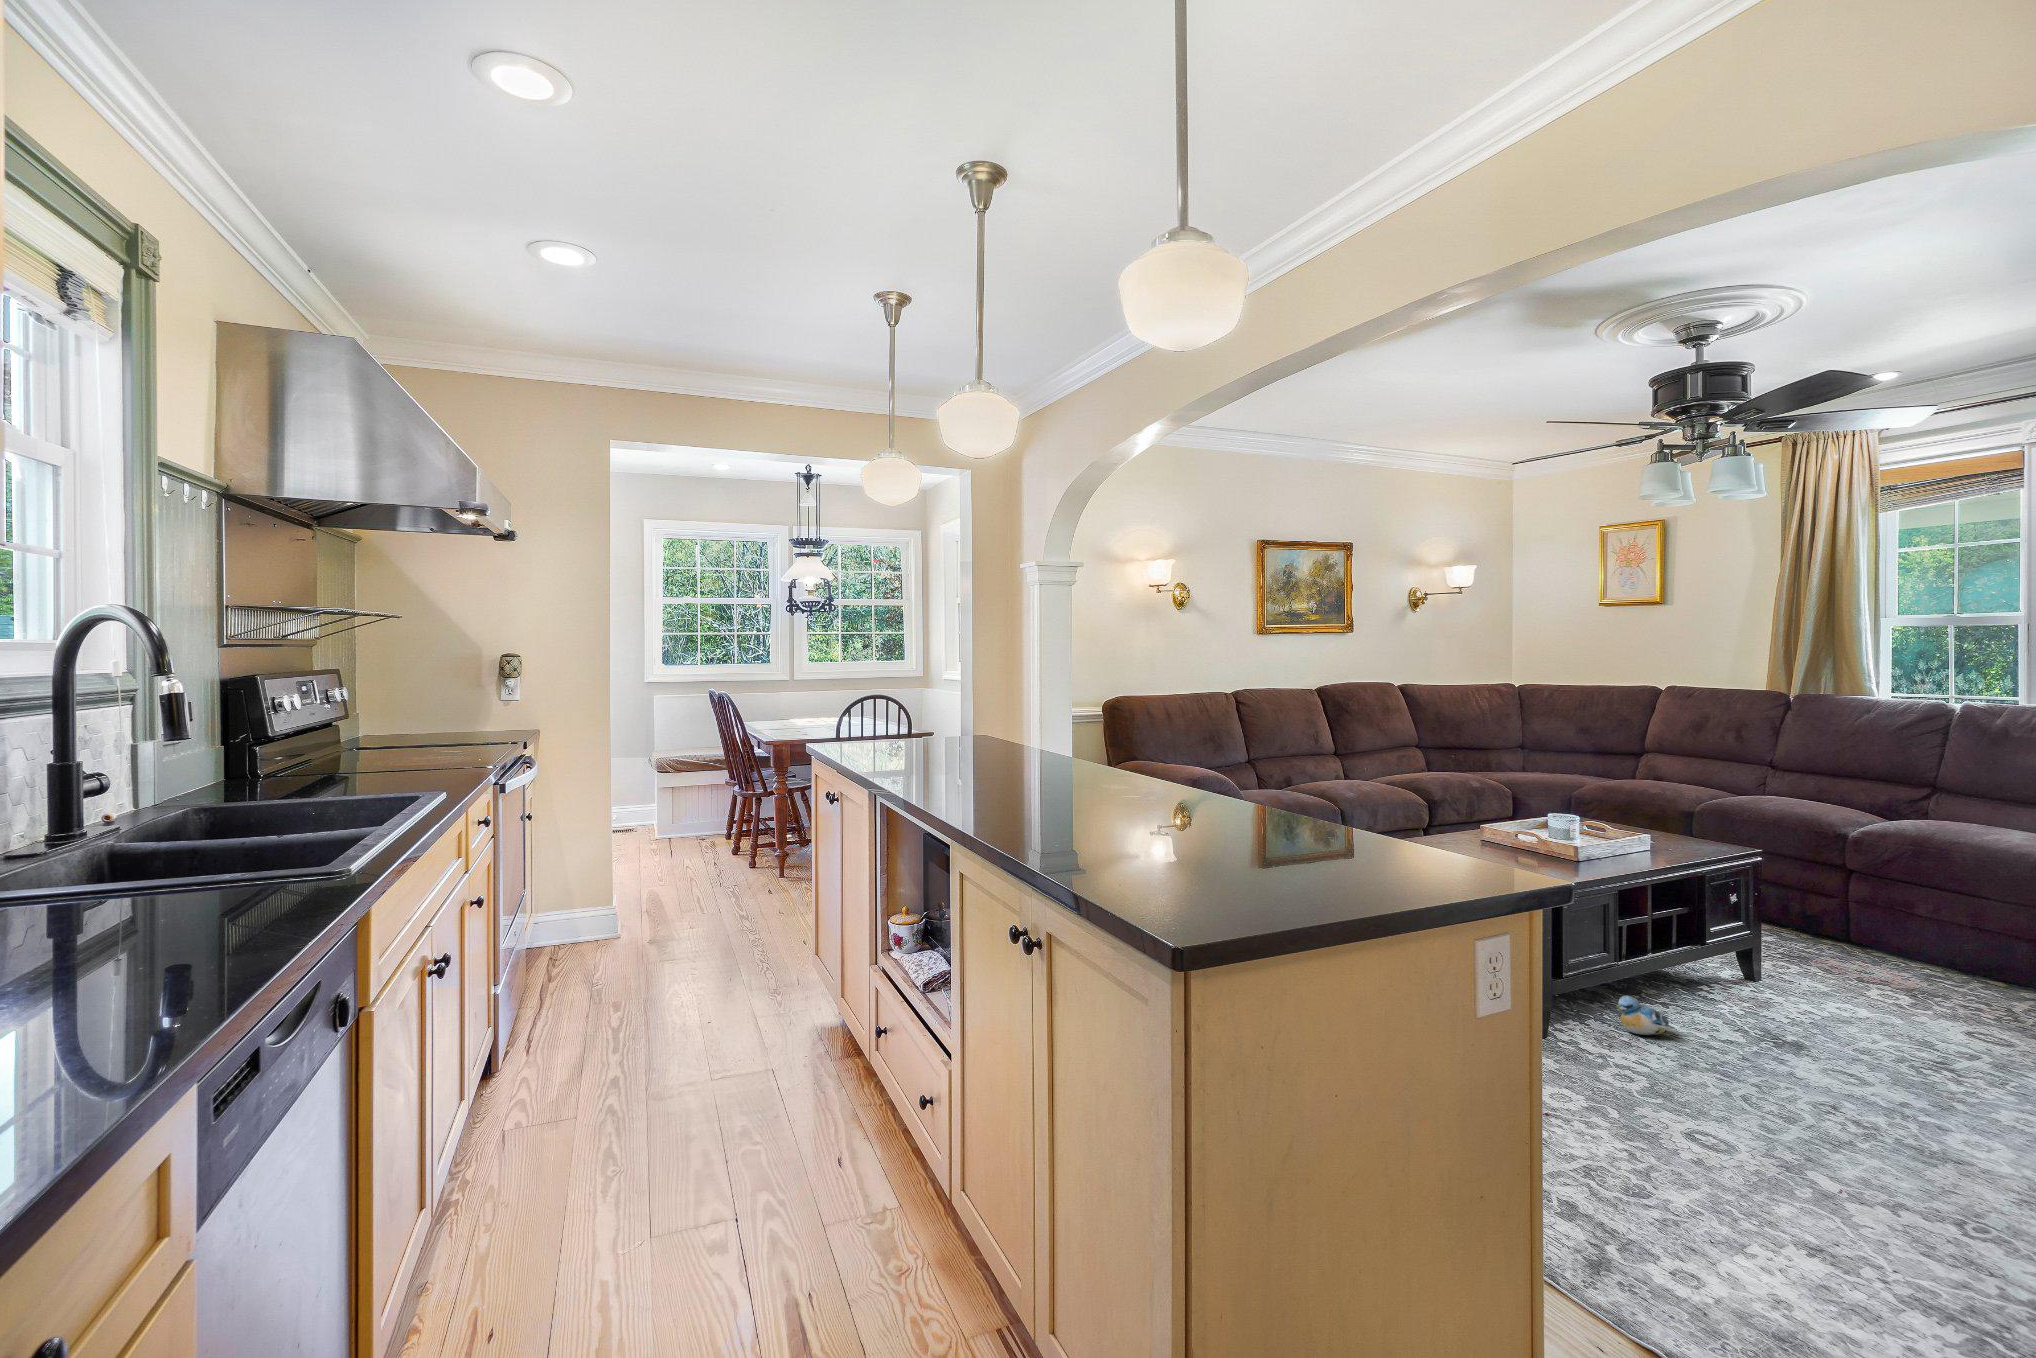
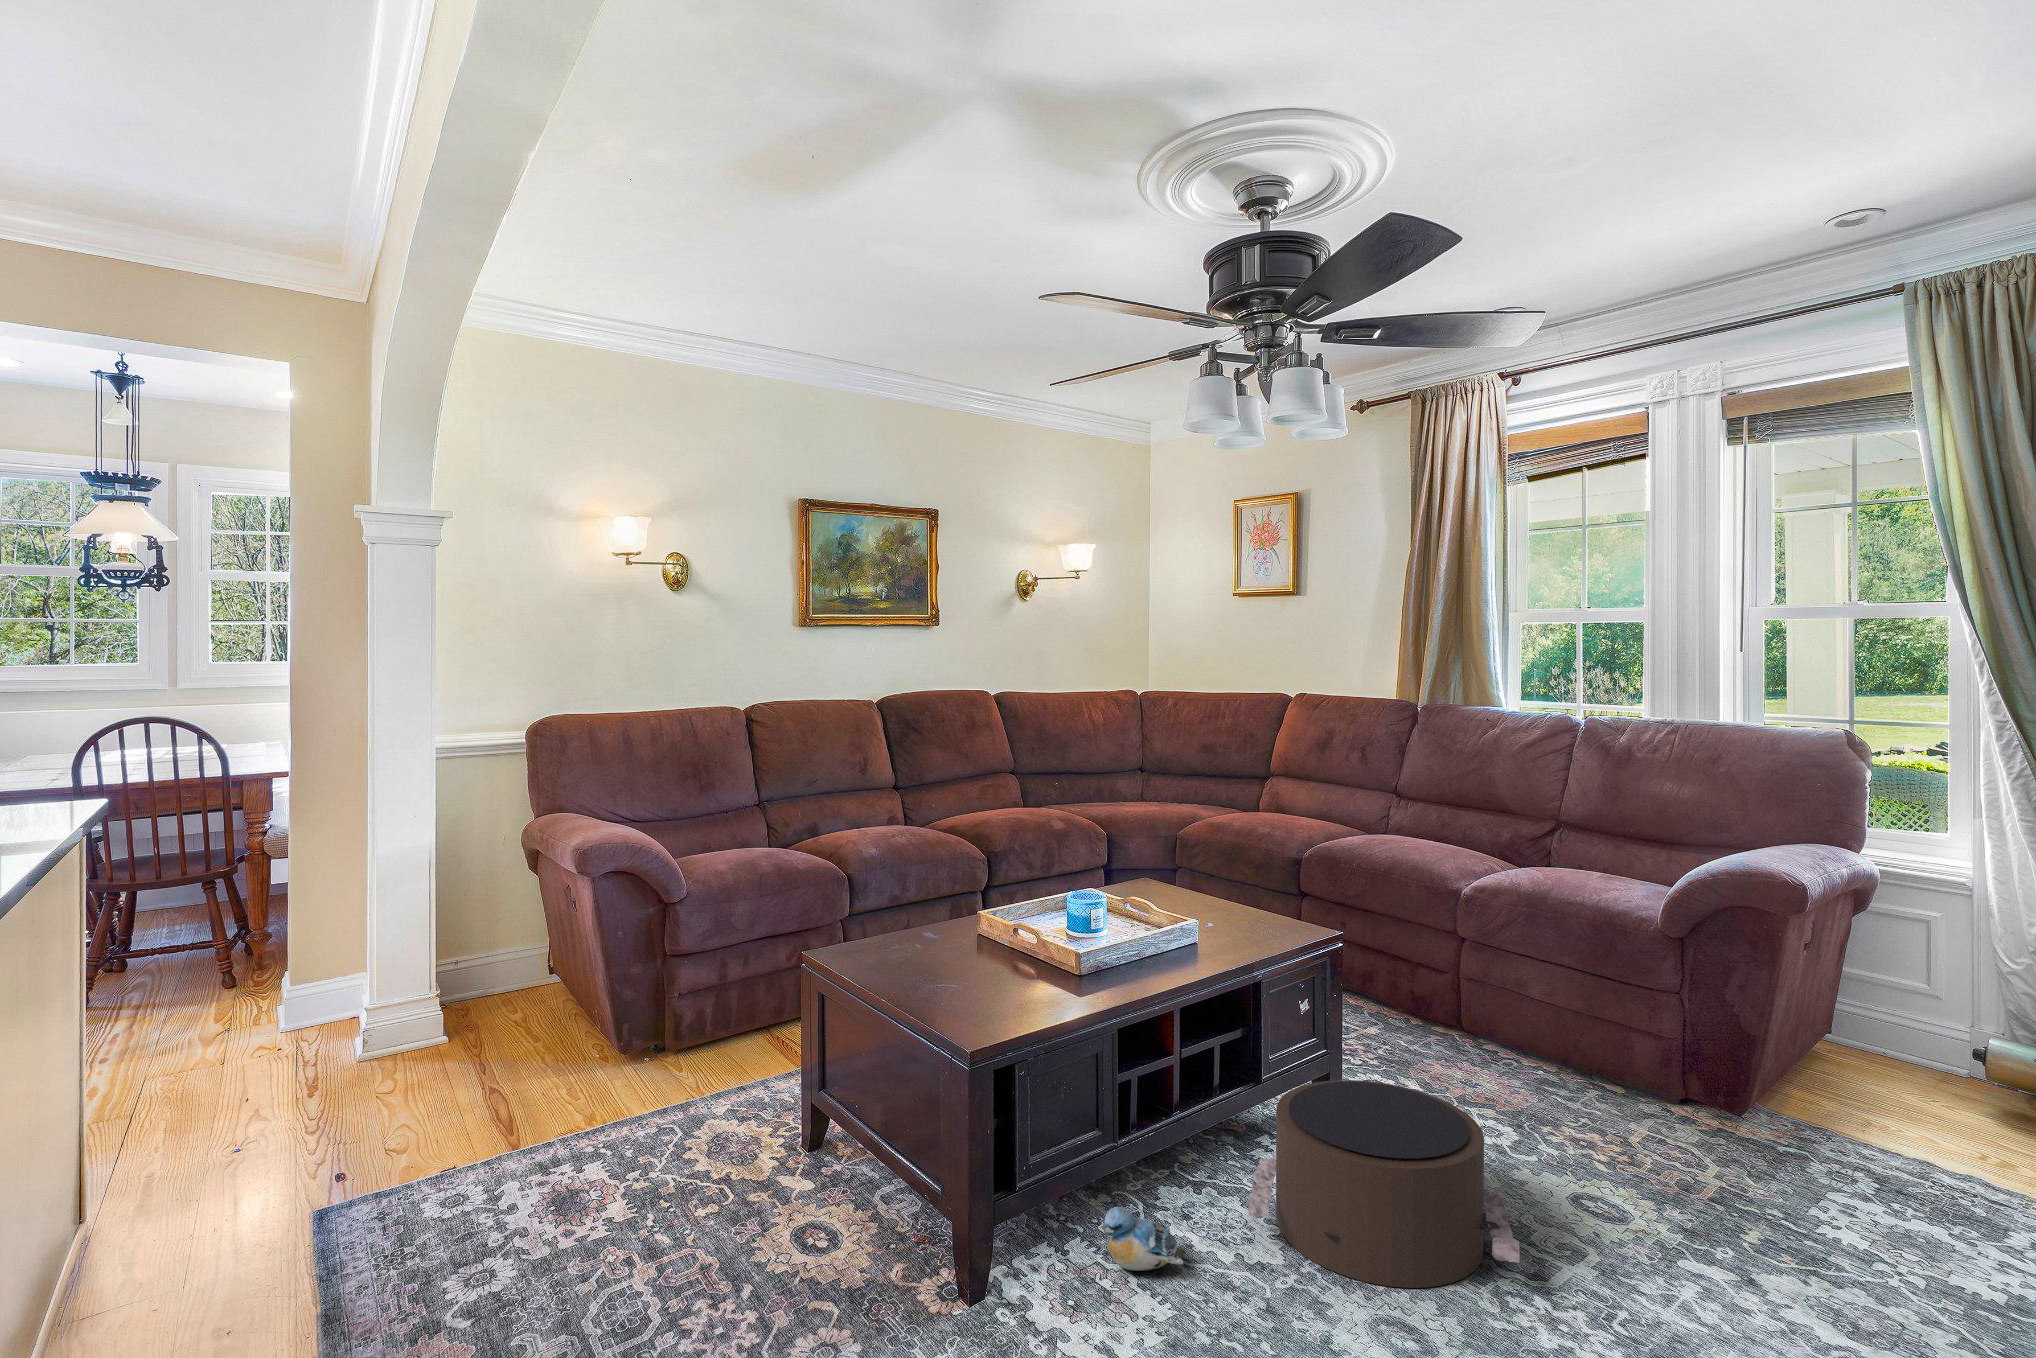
pouf: none [1711,943,1933,1063] -> present [1248,1080,1520,1288]

